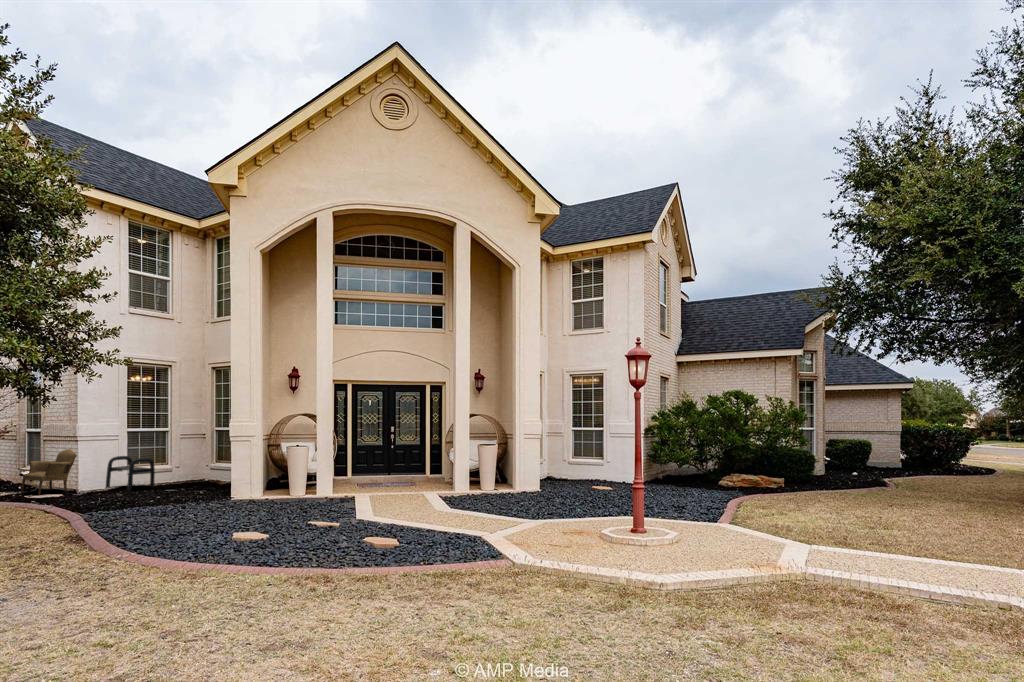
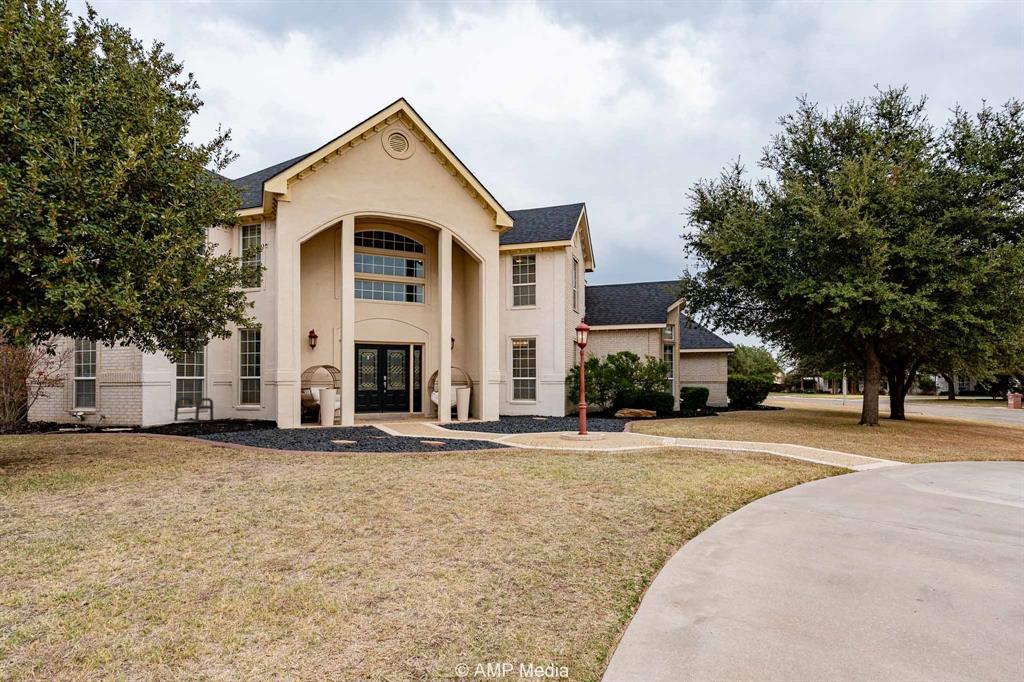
armchair: present [21,449,77,495] -> none [113,391,154,425]

